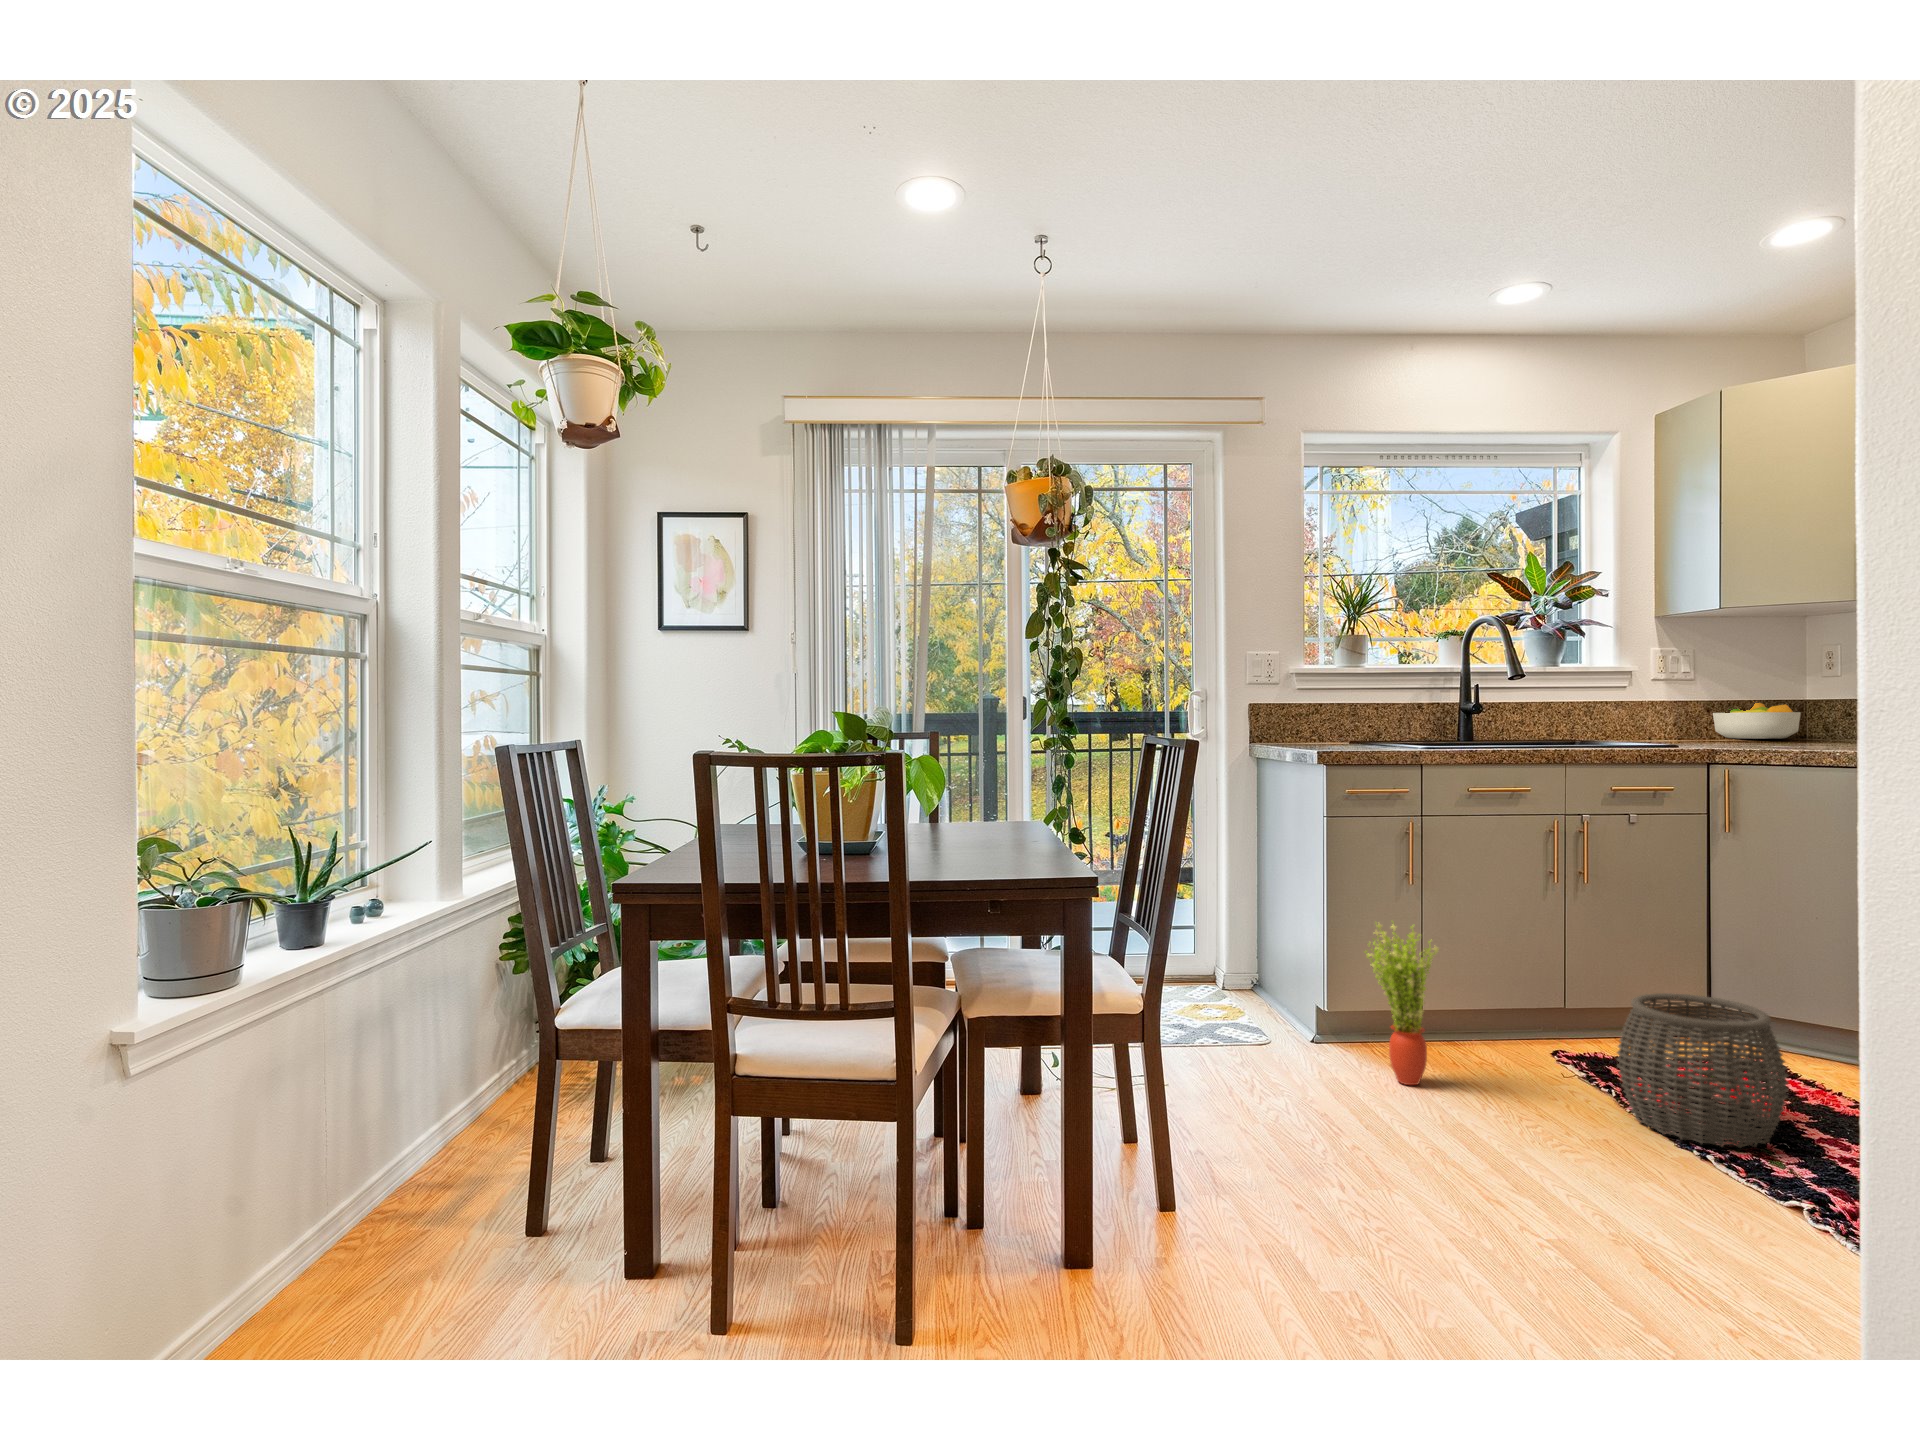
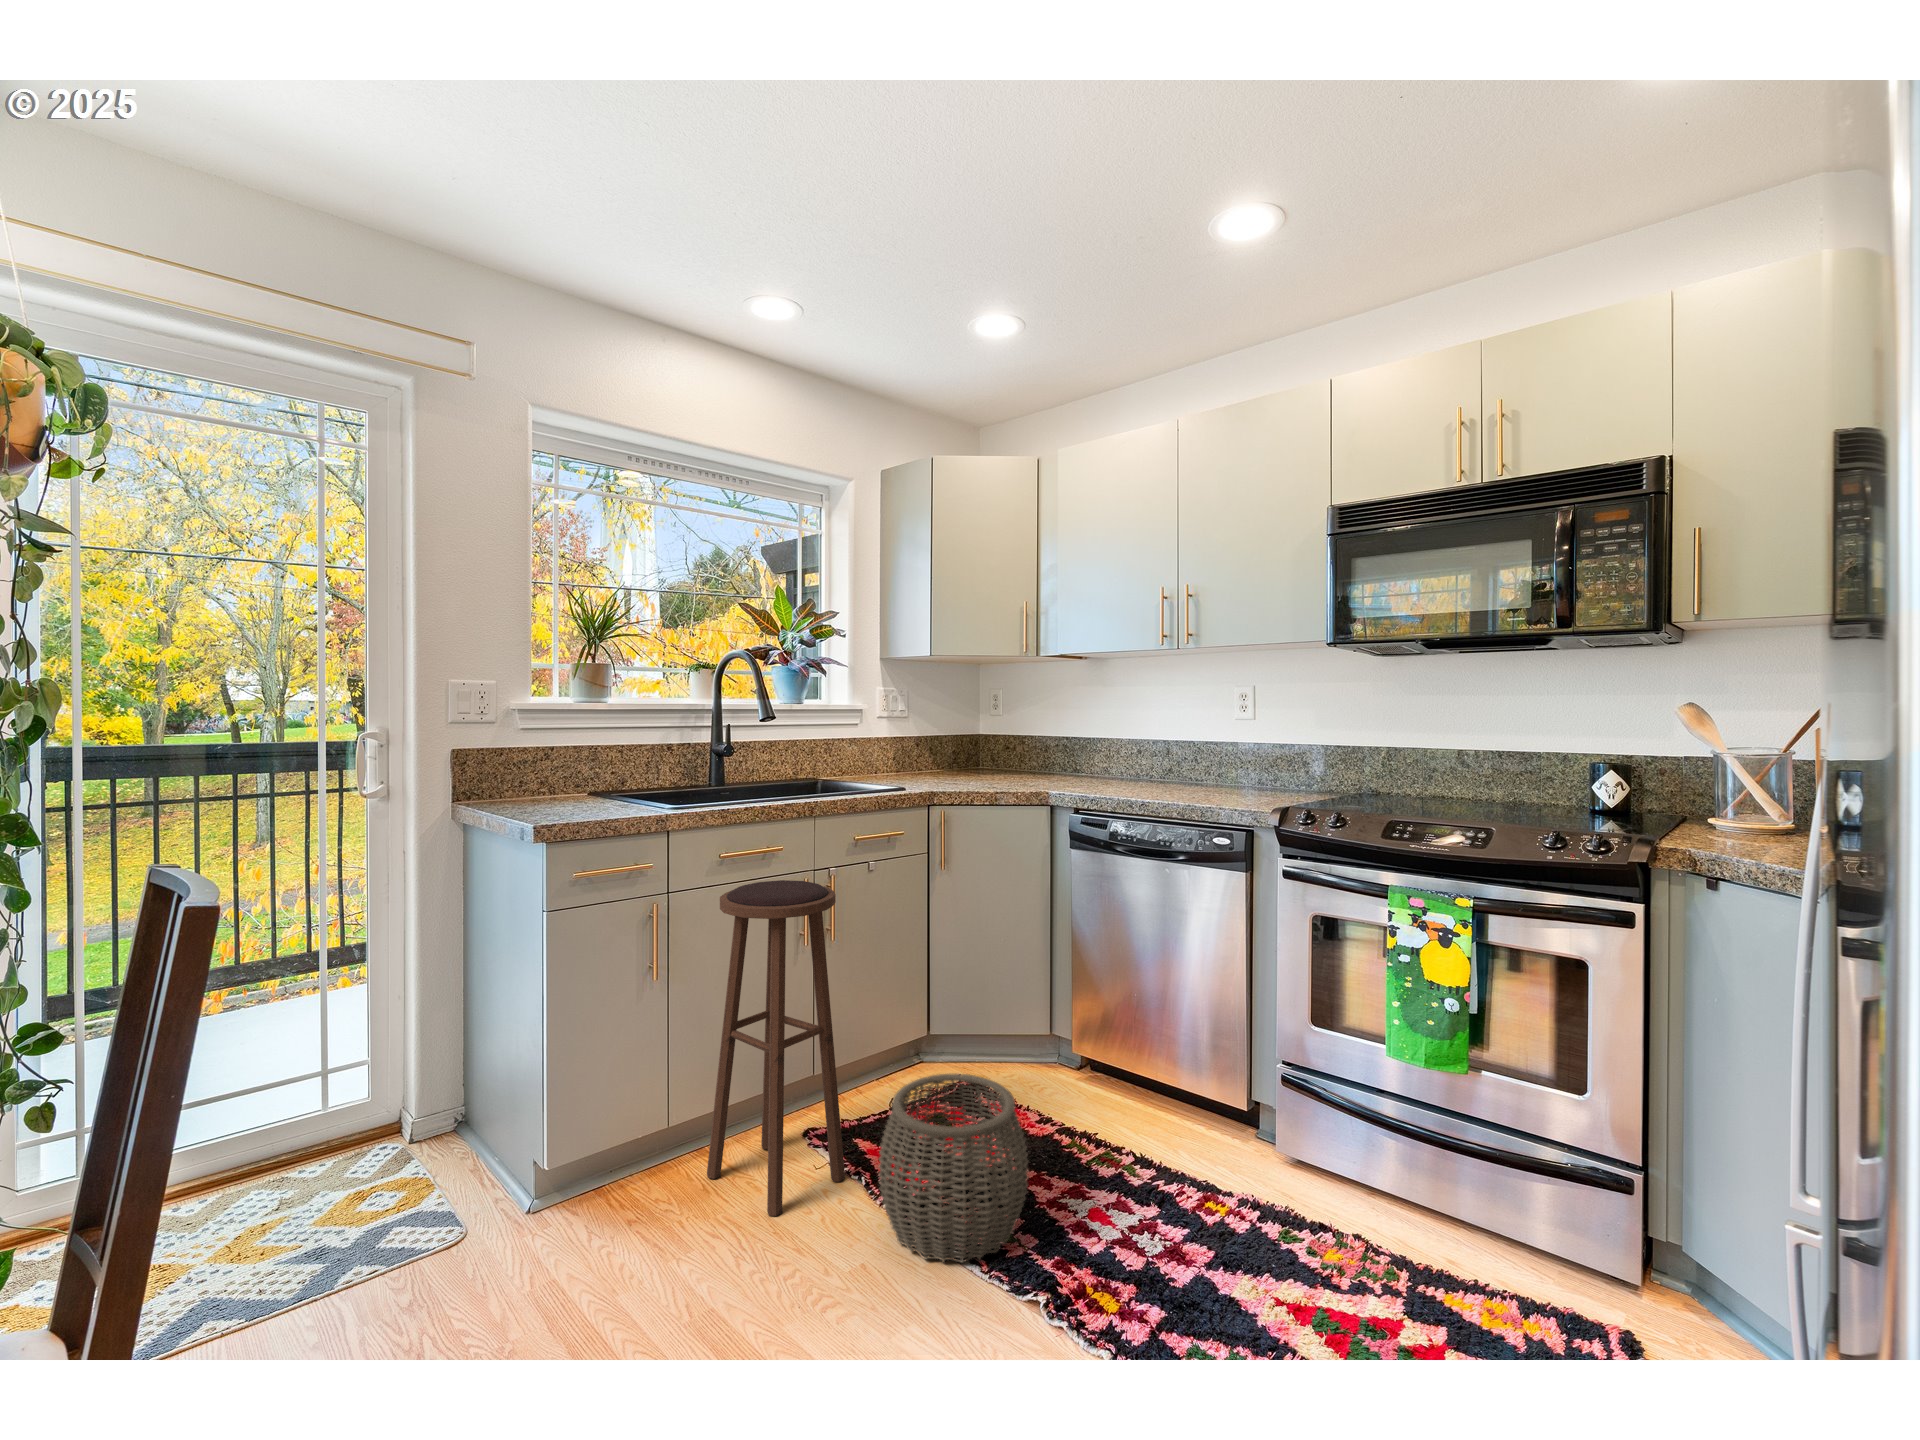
fruit bowl: present [1713,703,1801,739] -> none [920,734,980,770]
stool: none [1456,810,1590,1085] -> present [707,880,845,1216]
potted plant: present [1366,924,1438,1085] -> none [588,1060,688,1275]

